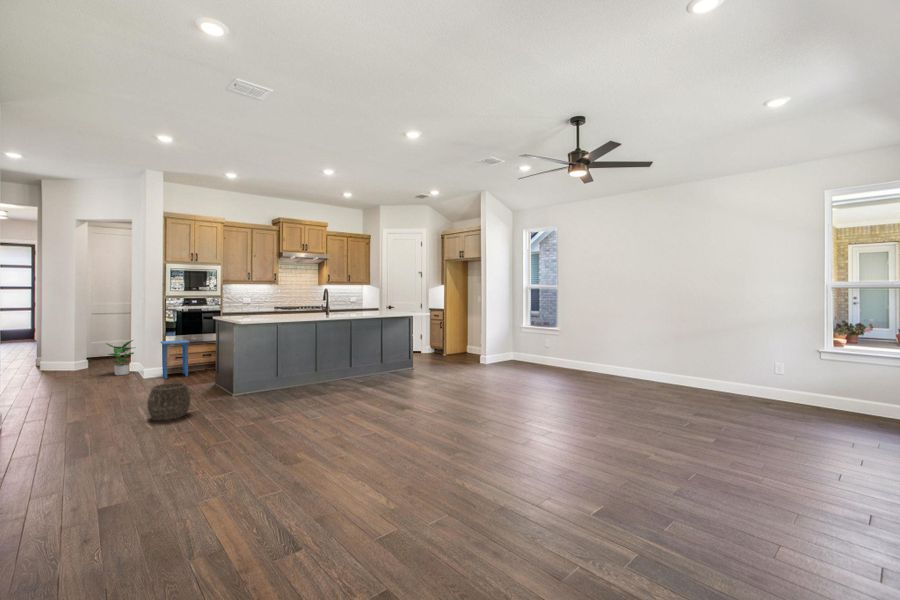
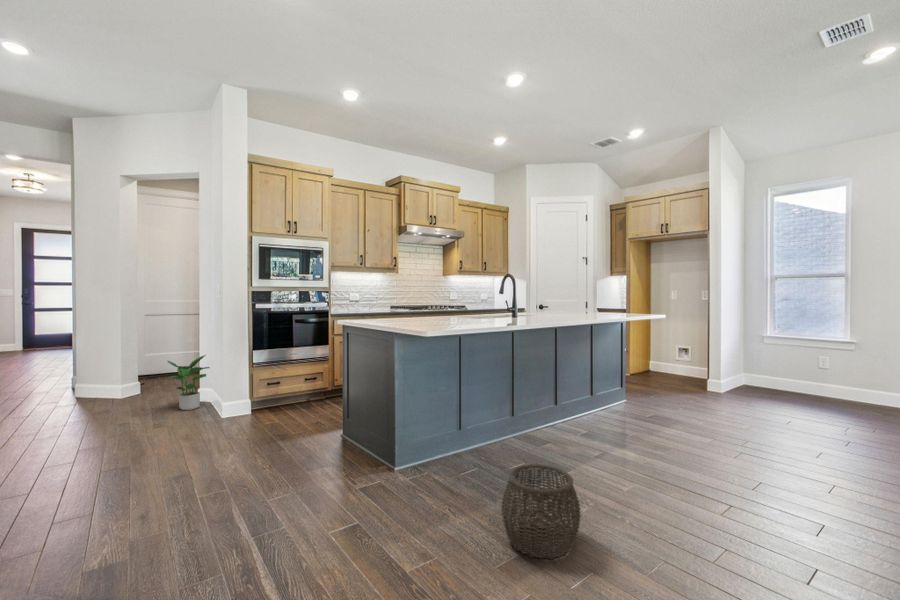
side table: present [161,340,190,379] -> none [248,356,292,420]
woven basket: present [147,383,190,420] -> present [501,464,581,559]

